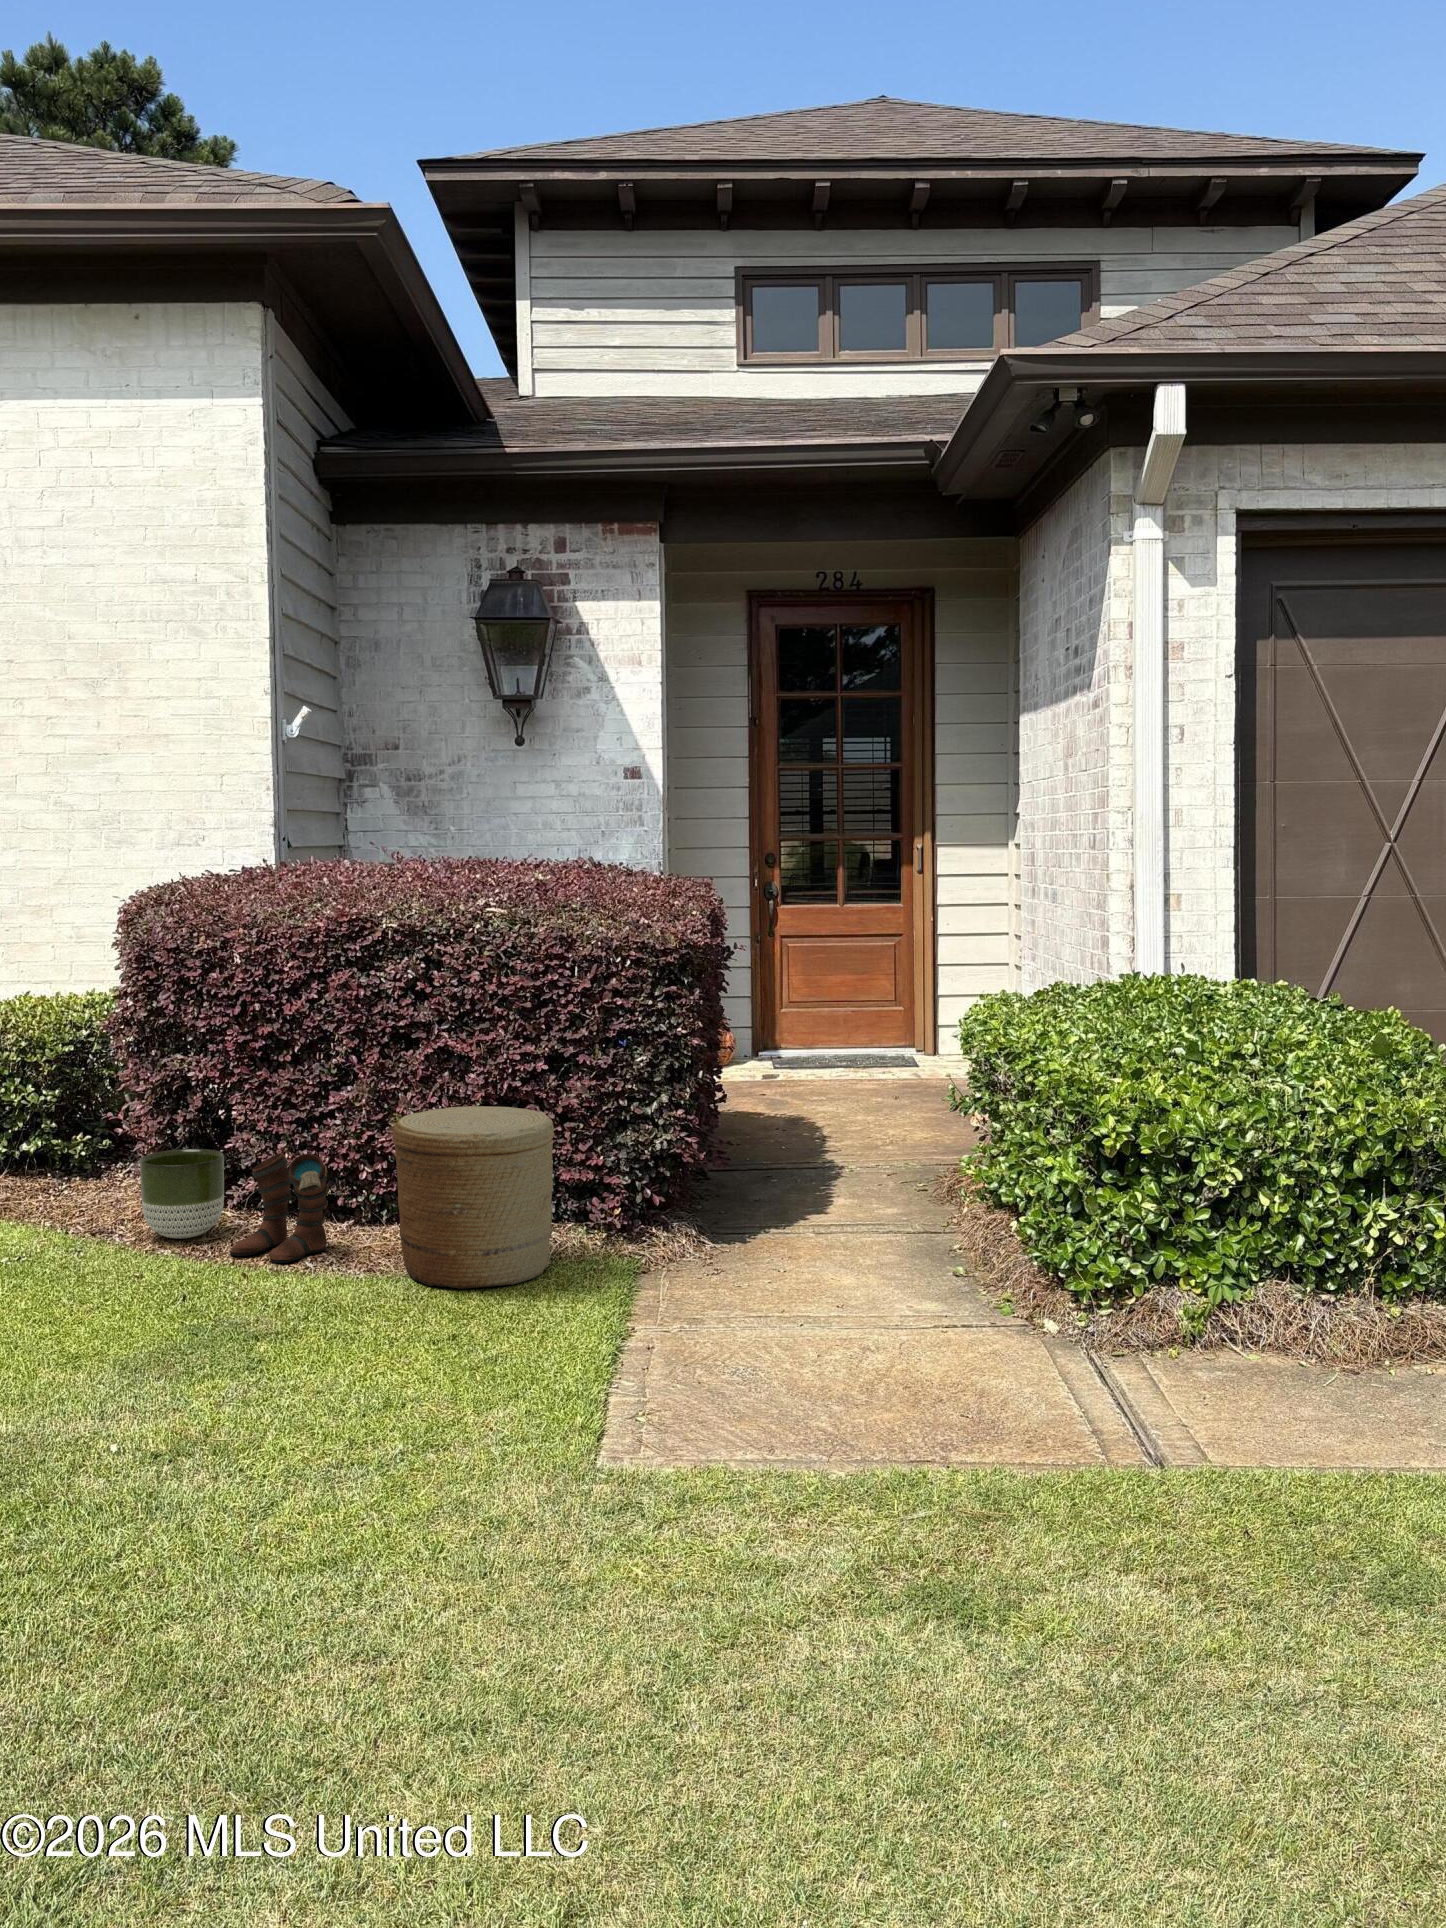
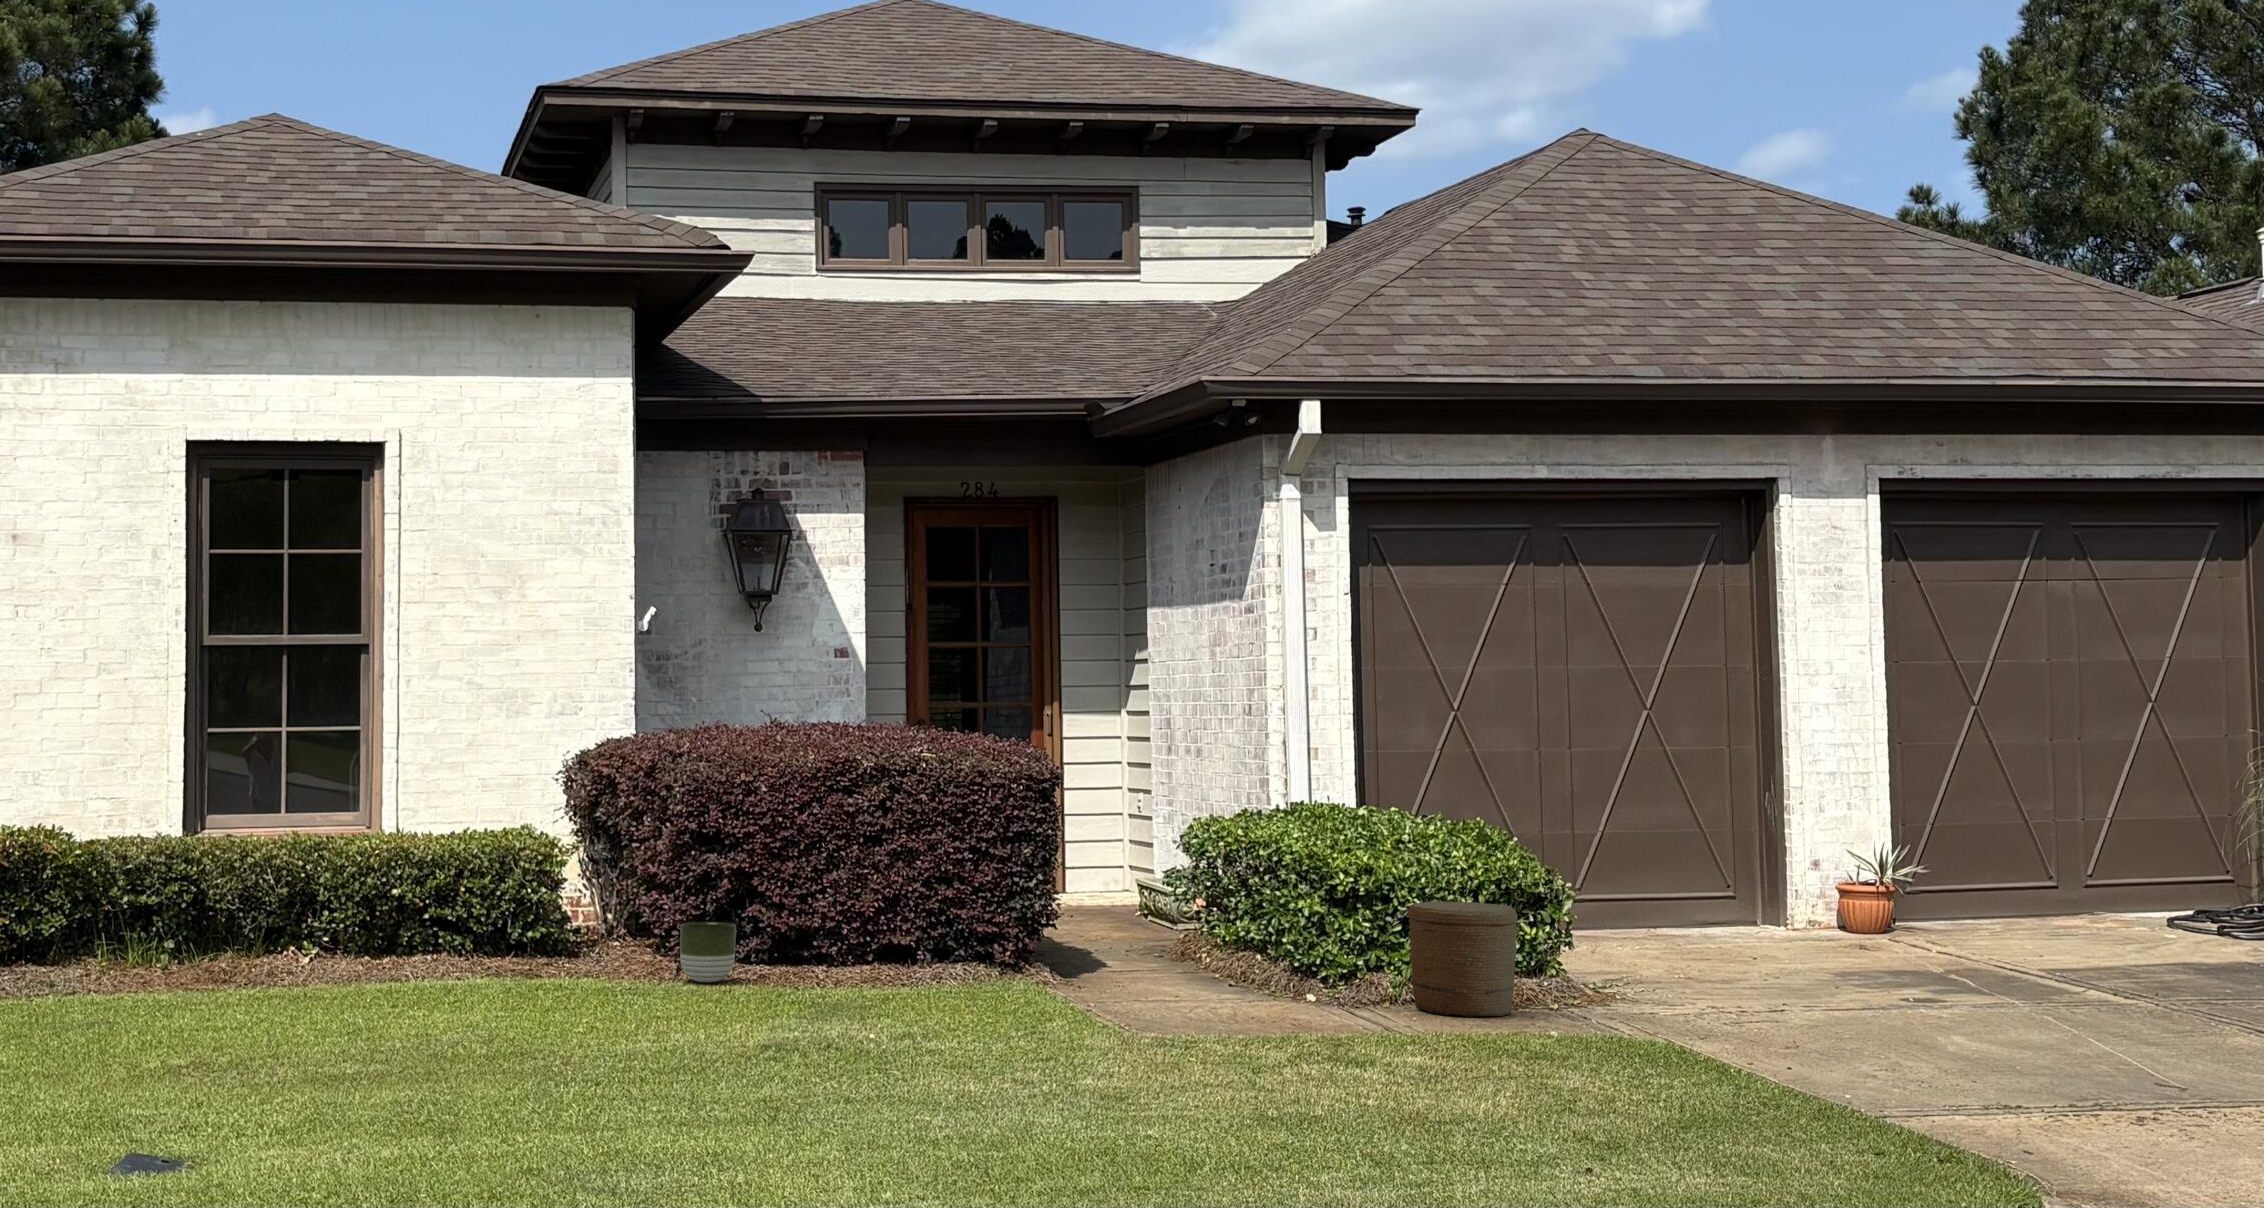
basket: present [393,1106,554,1289] -> present [1408,901,1517,1017]
boots: present [230,1153,329,1263] -> none [761,918,833,989]

